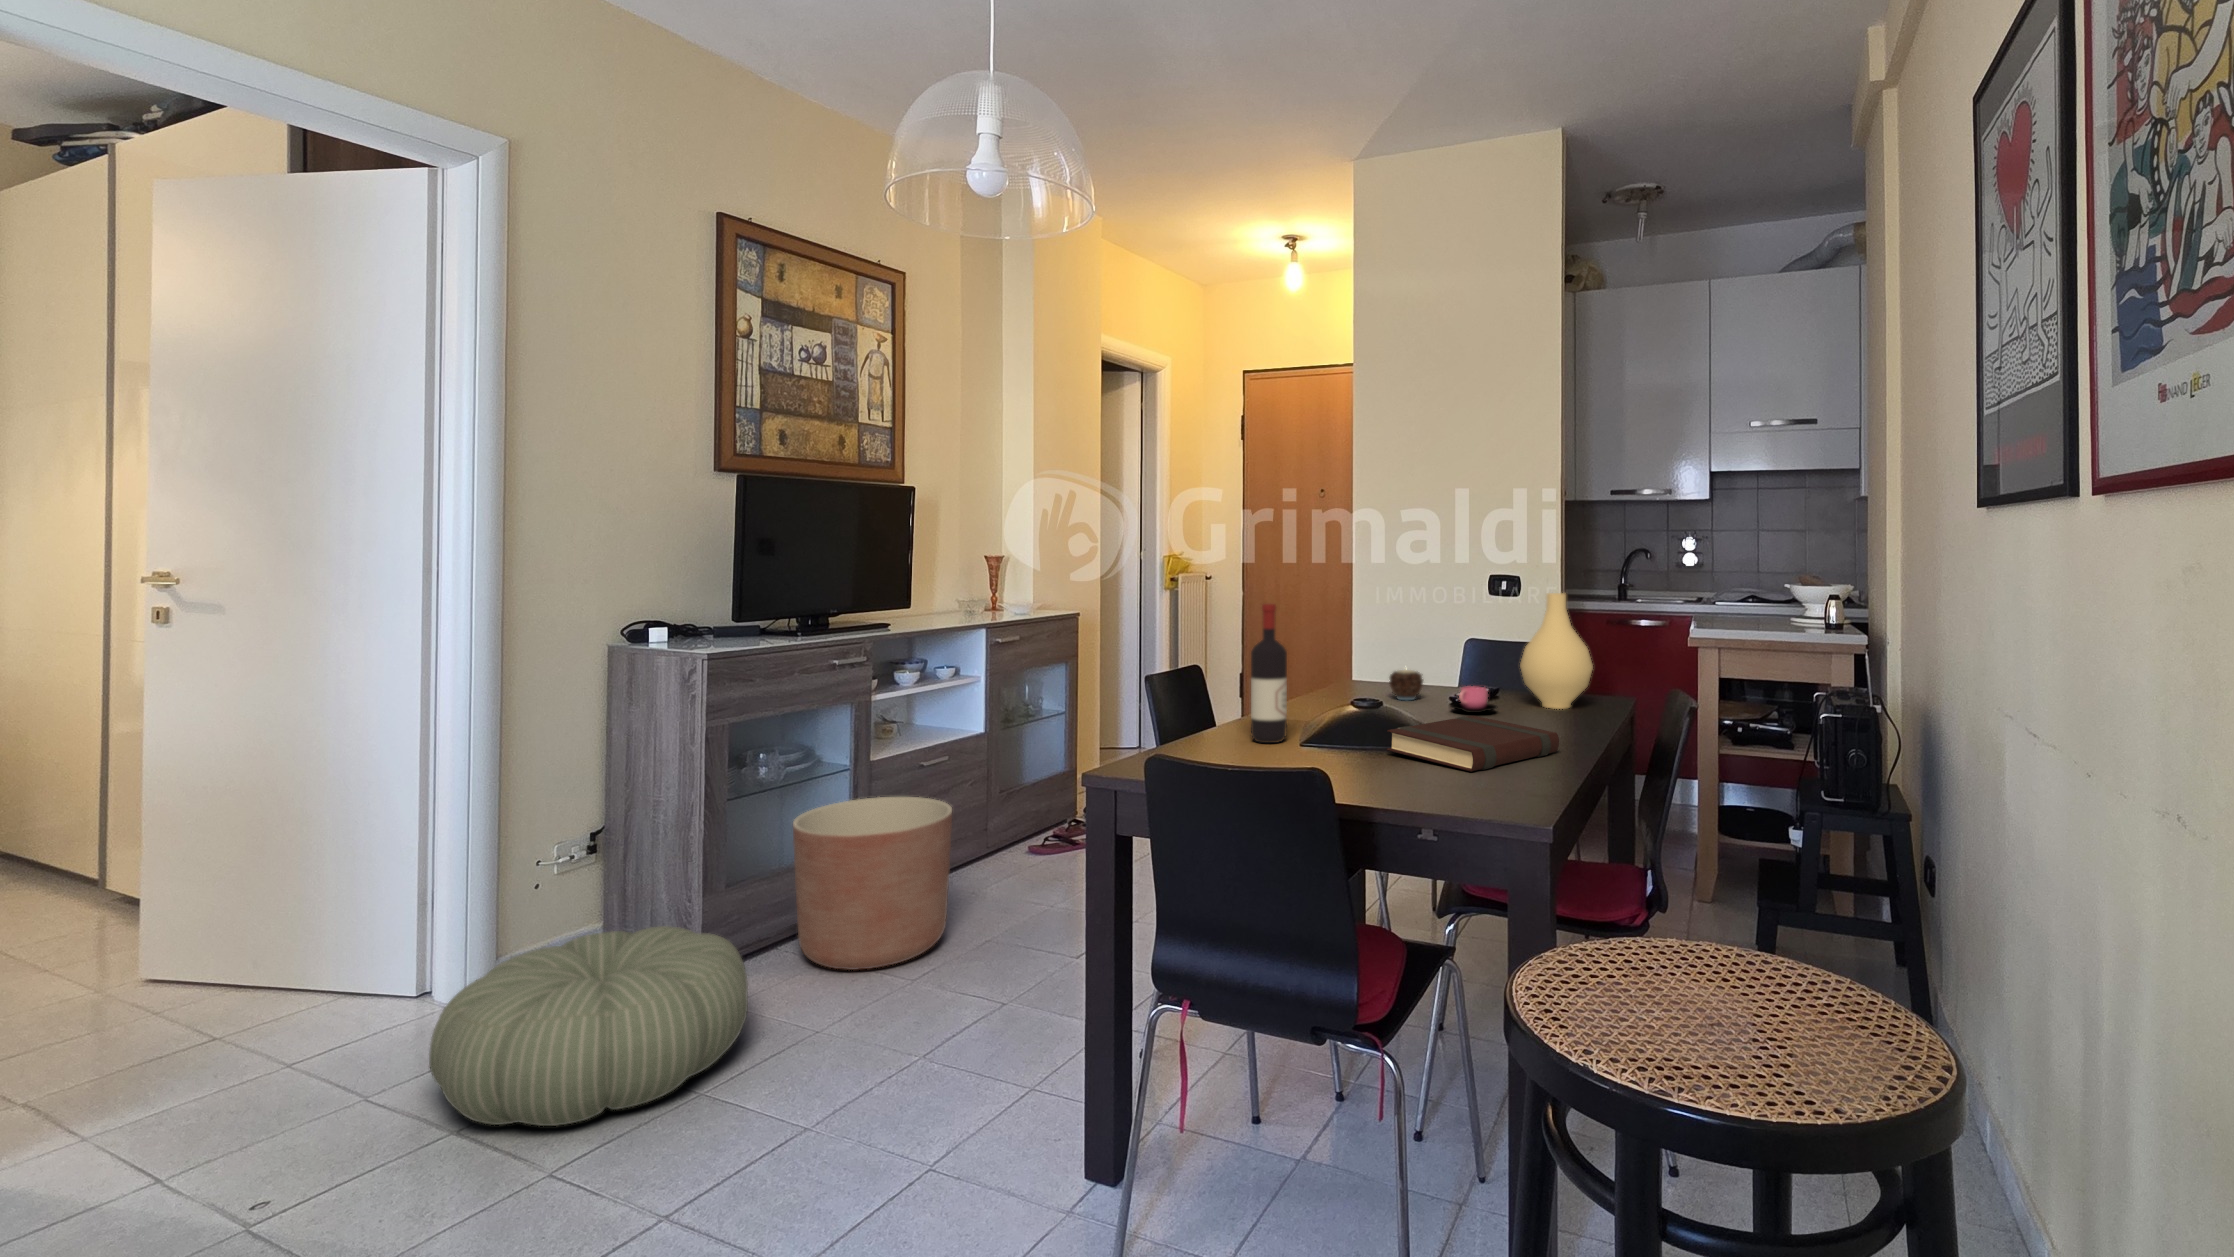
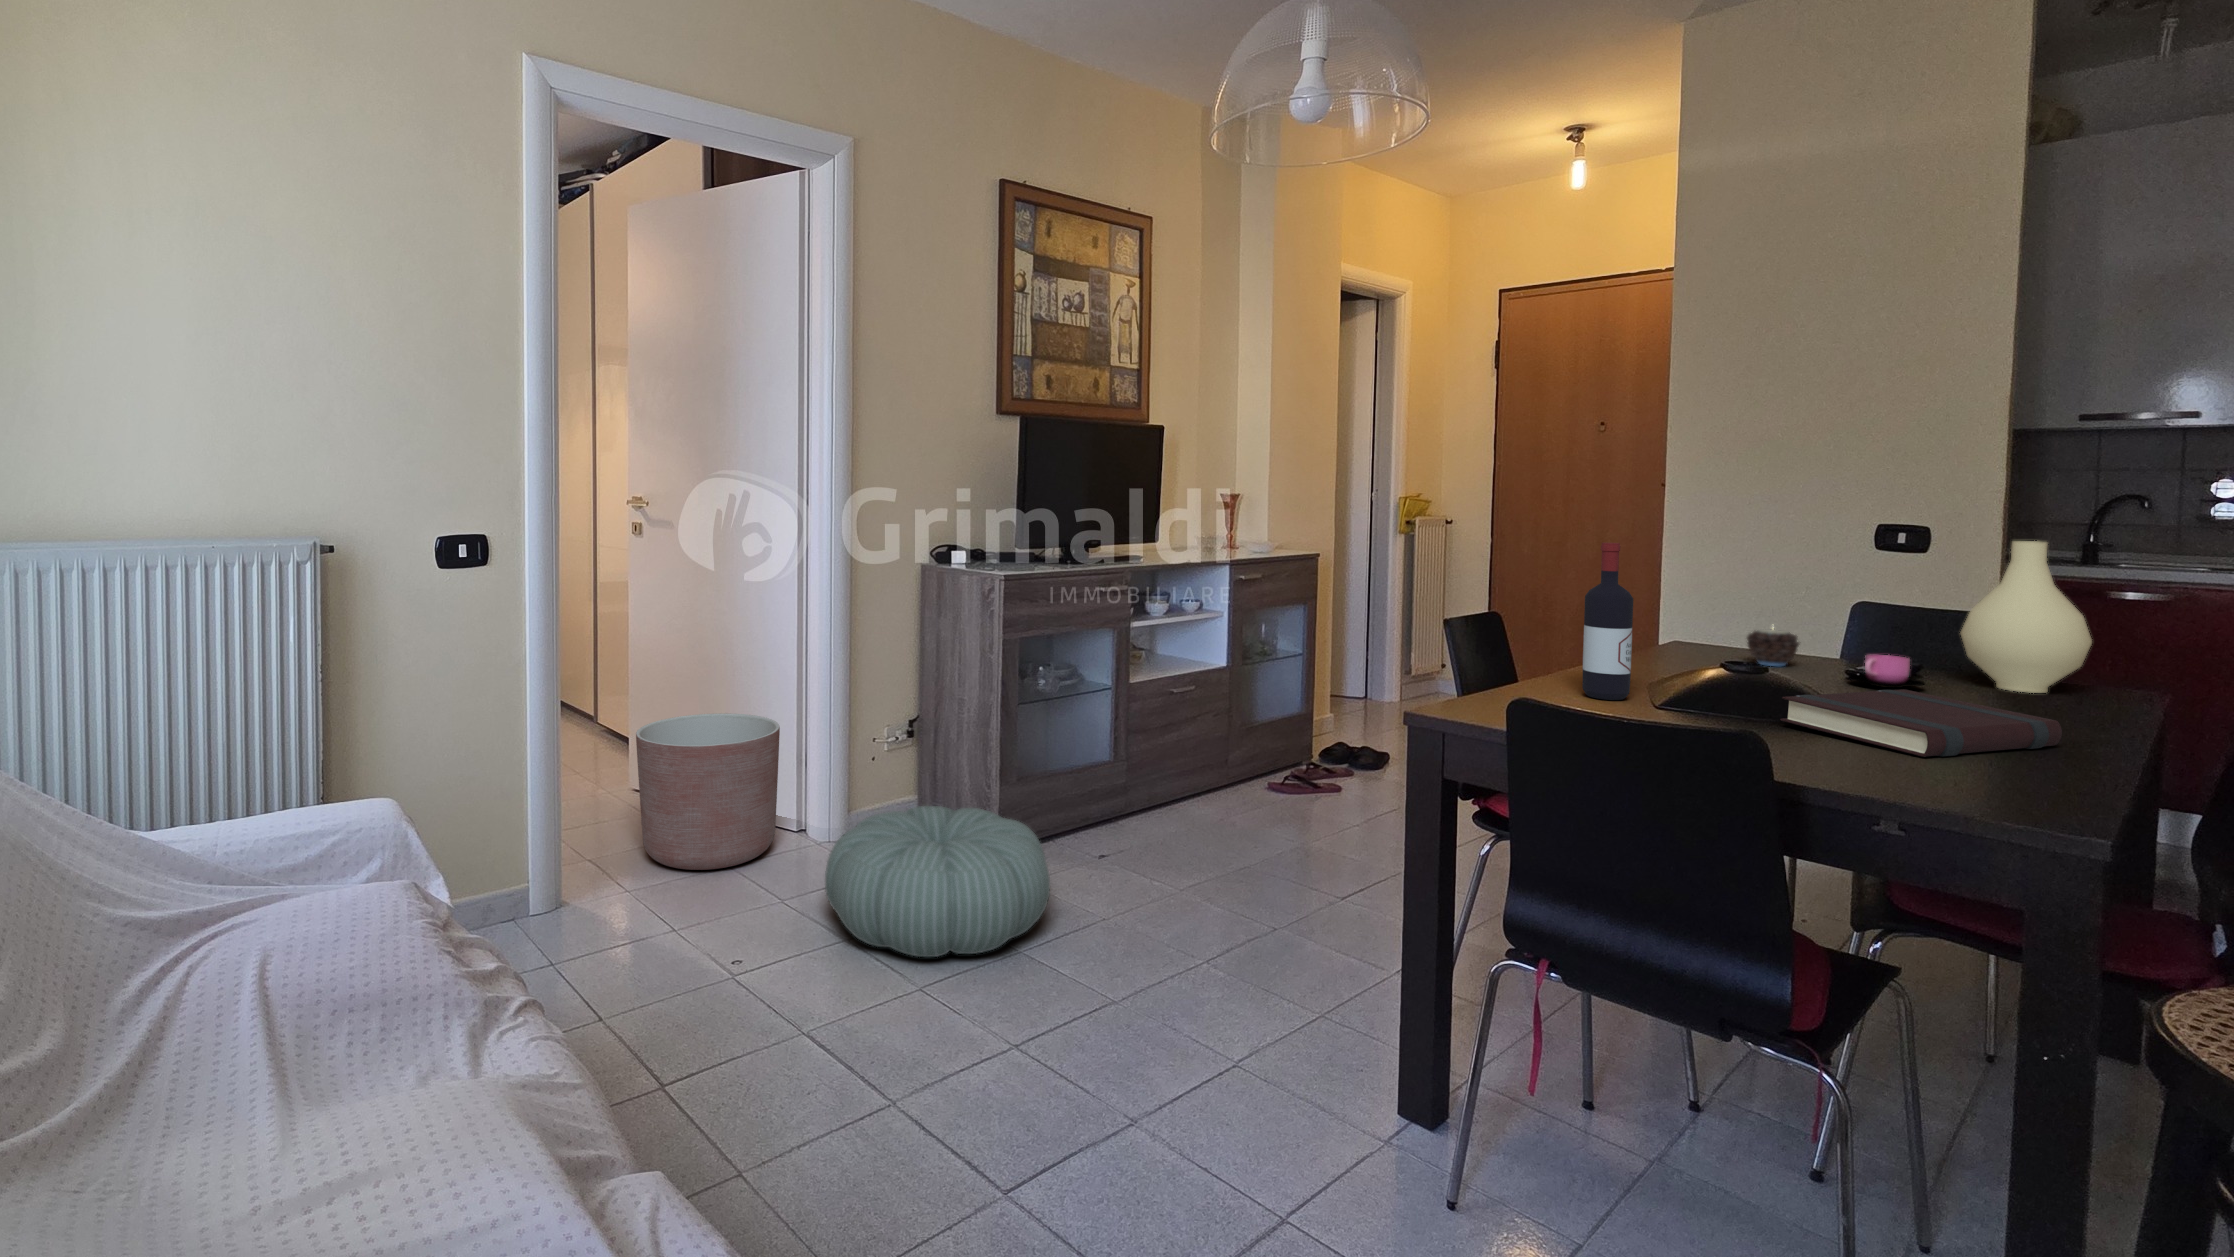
planter: present [793,797,952,970] -> present [636,713,780,870]

